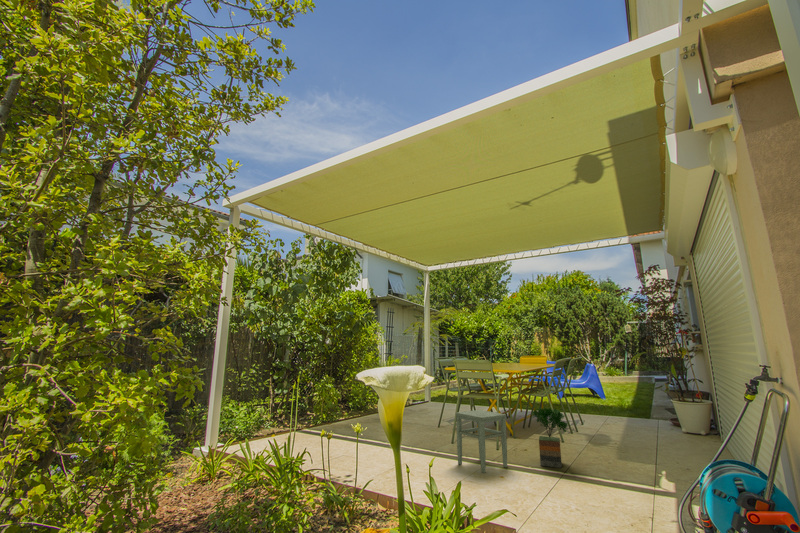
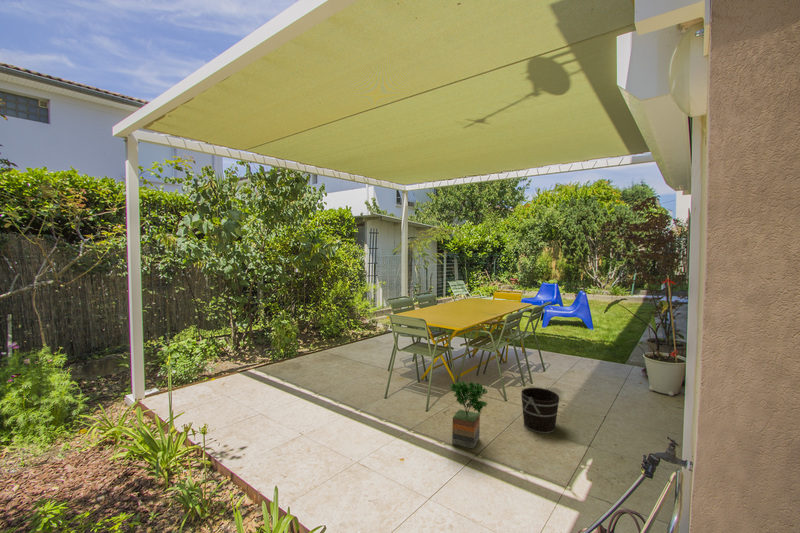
stool: present [456,410,507,473] -> none [362,379,416,455]
bucket: none [585,420,622,458] -> present [521,387,559,433]

